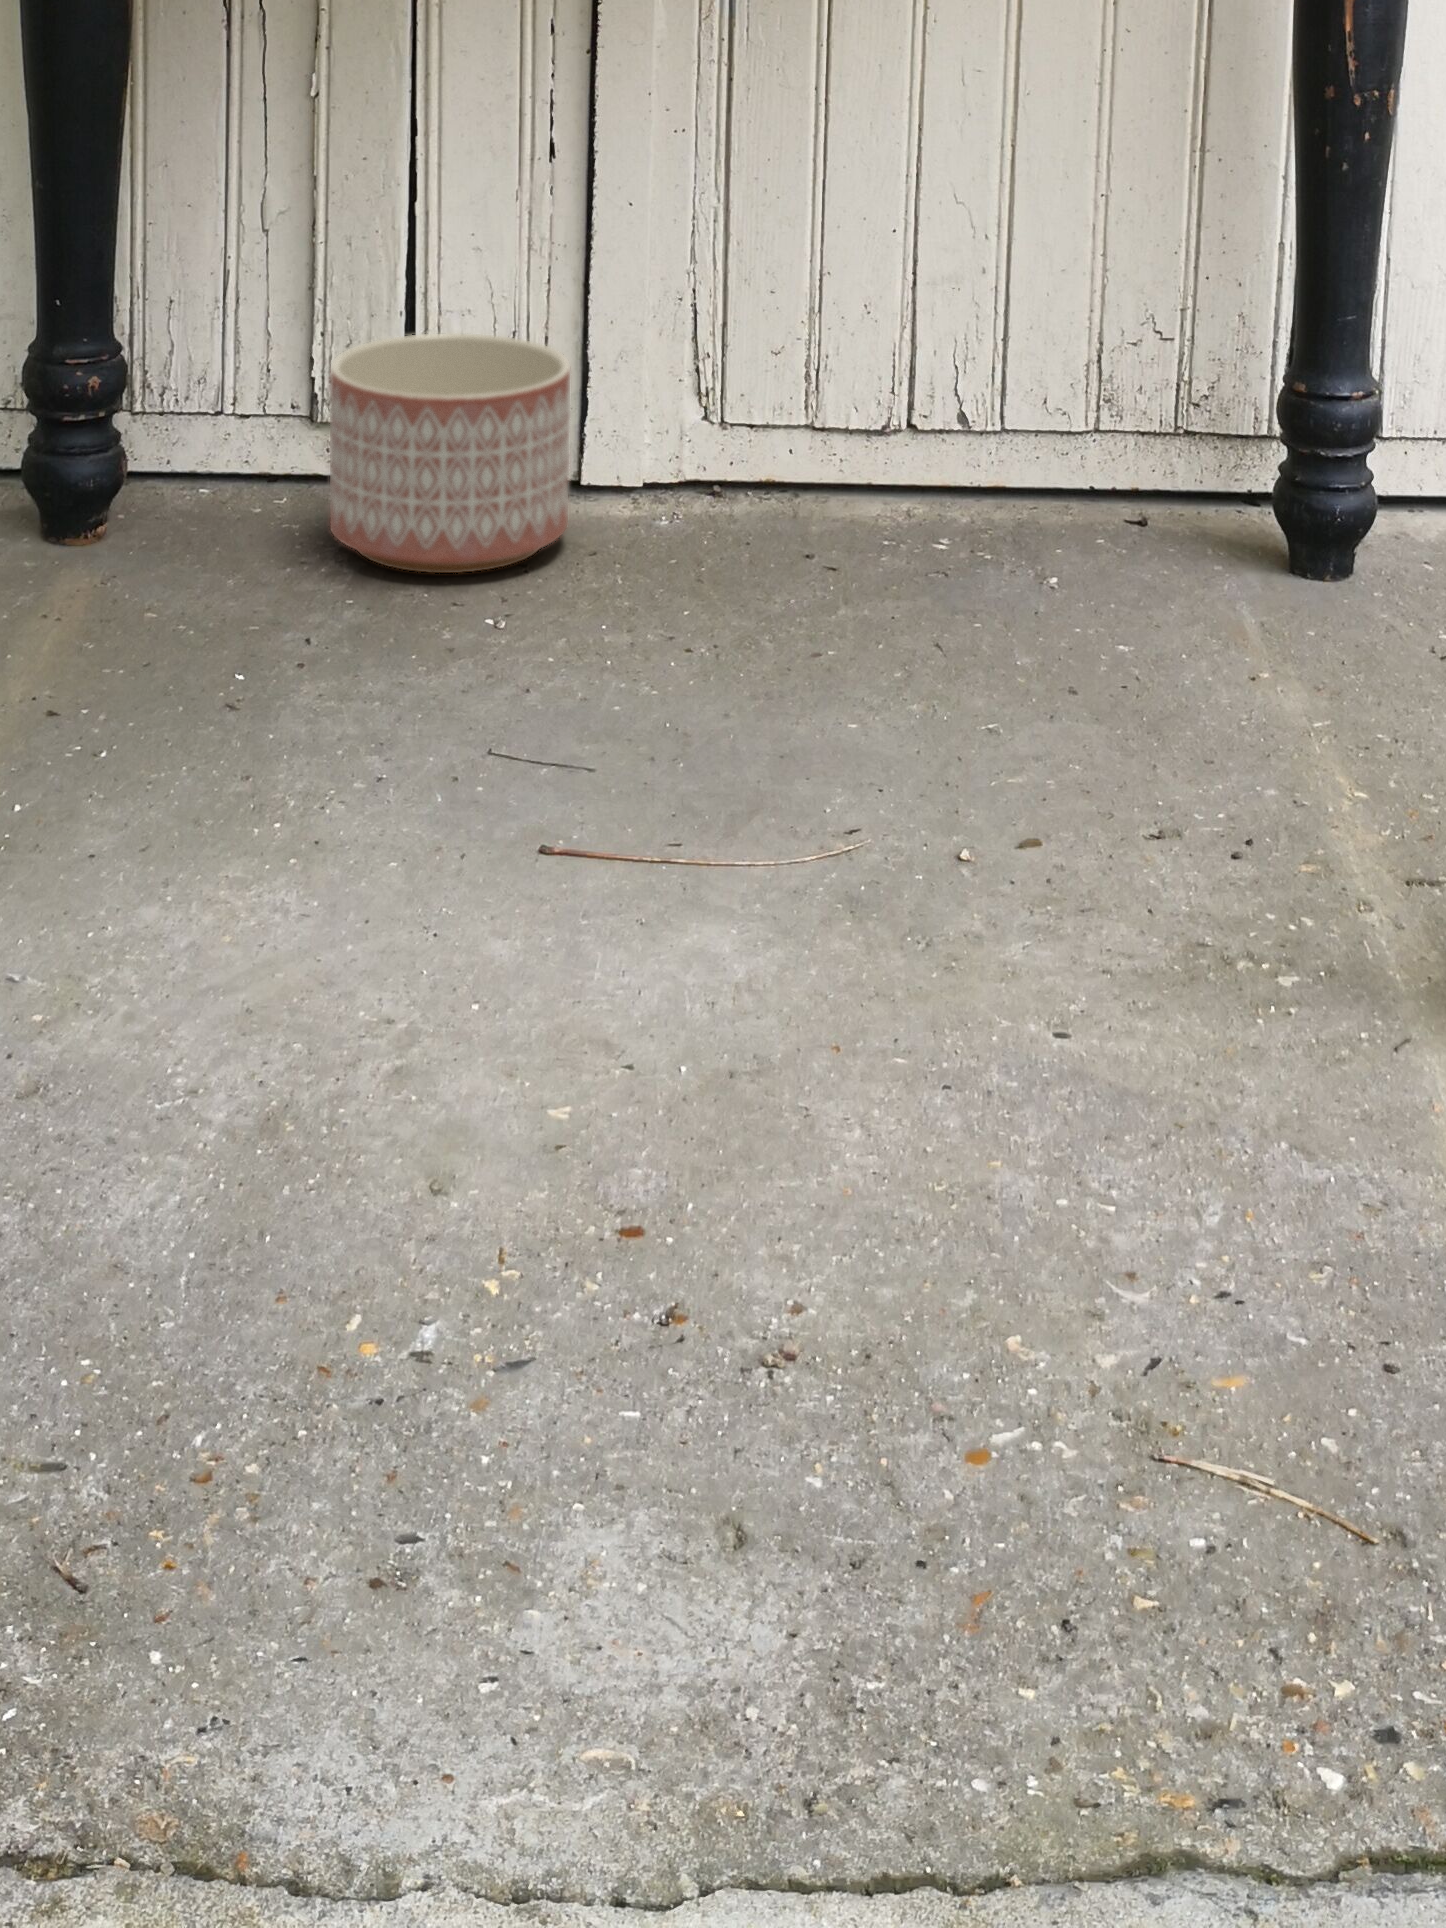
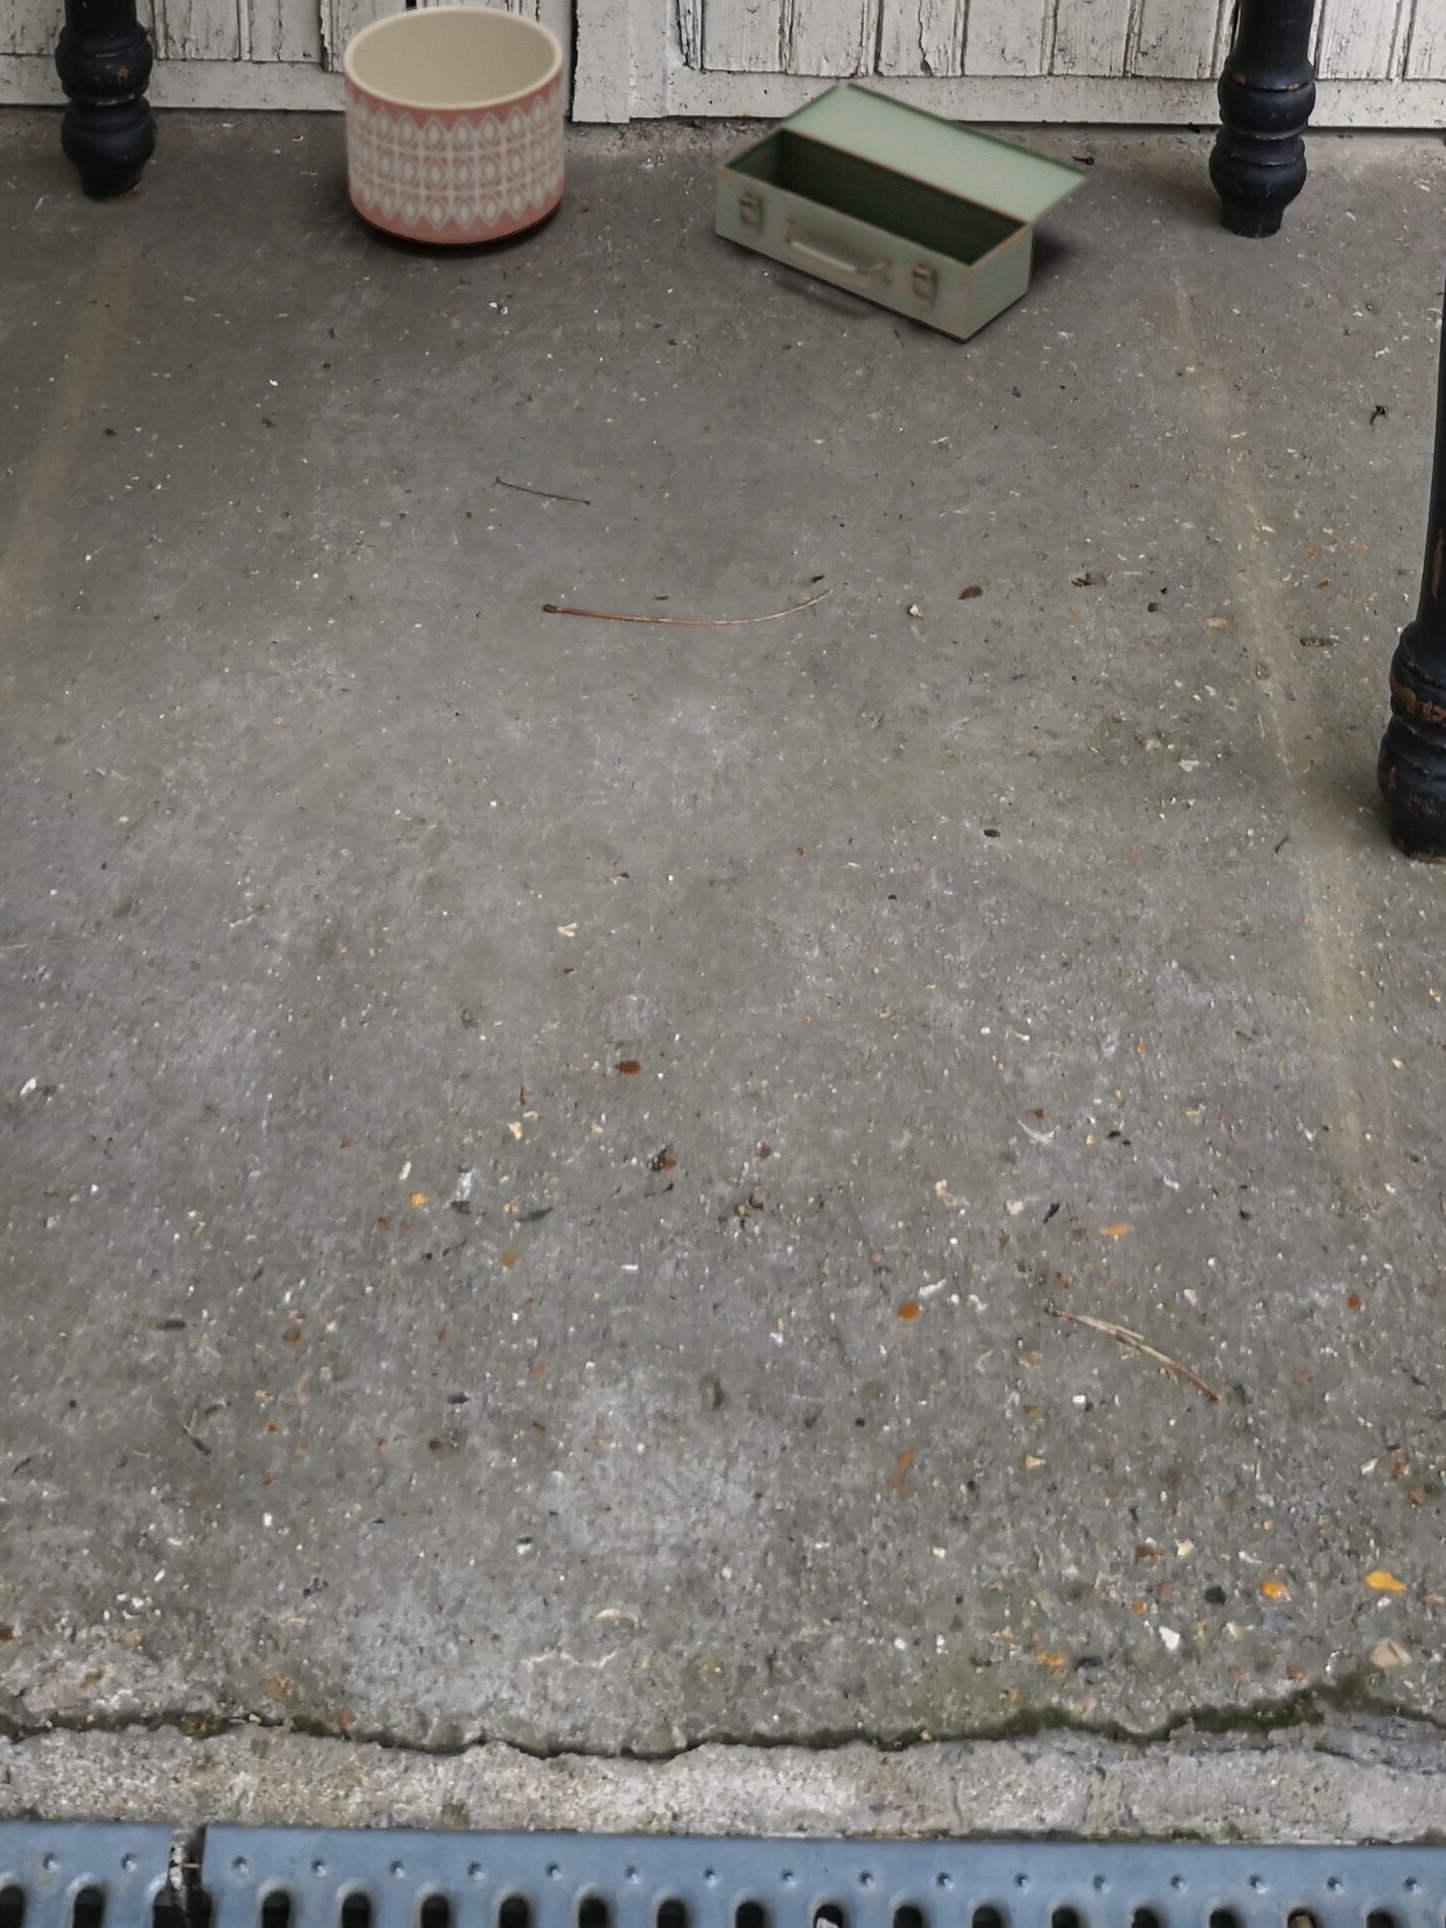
toolbox: none [734,426,1145,648] -> present [715,82,1089,339]

